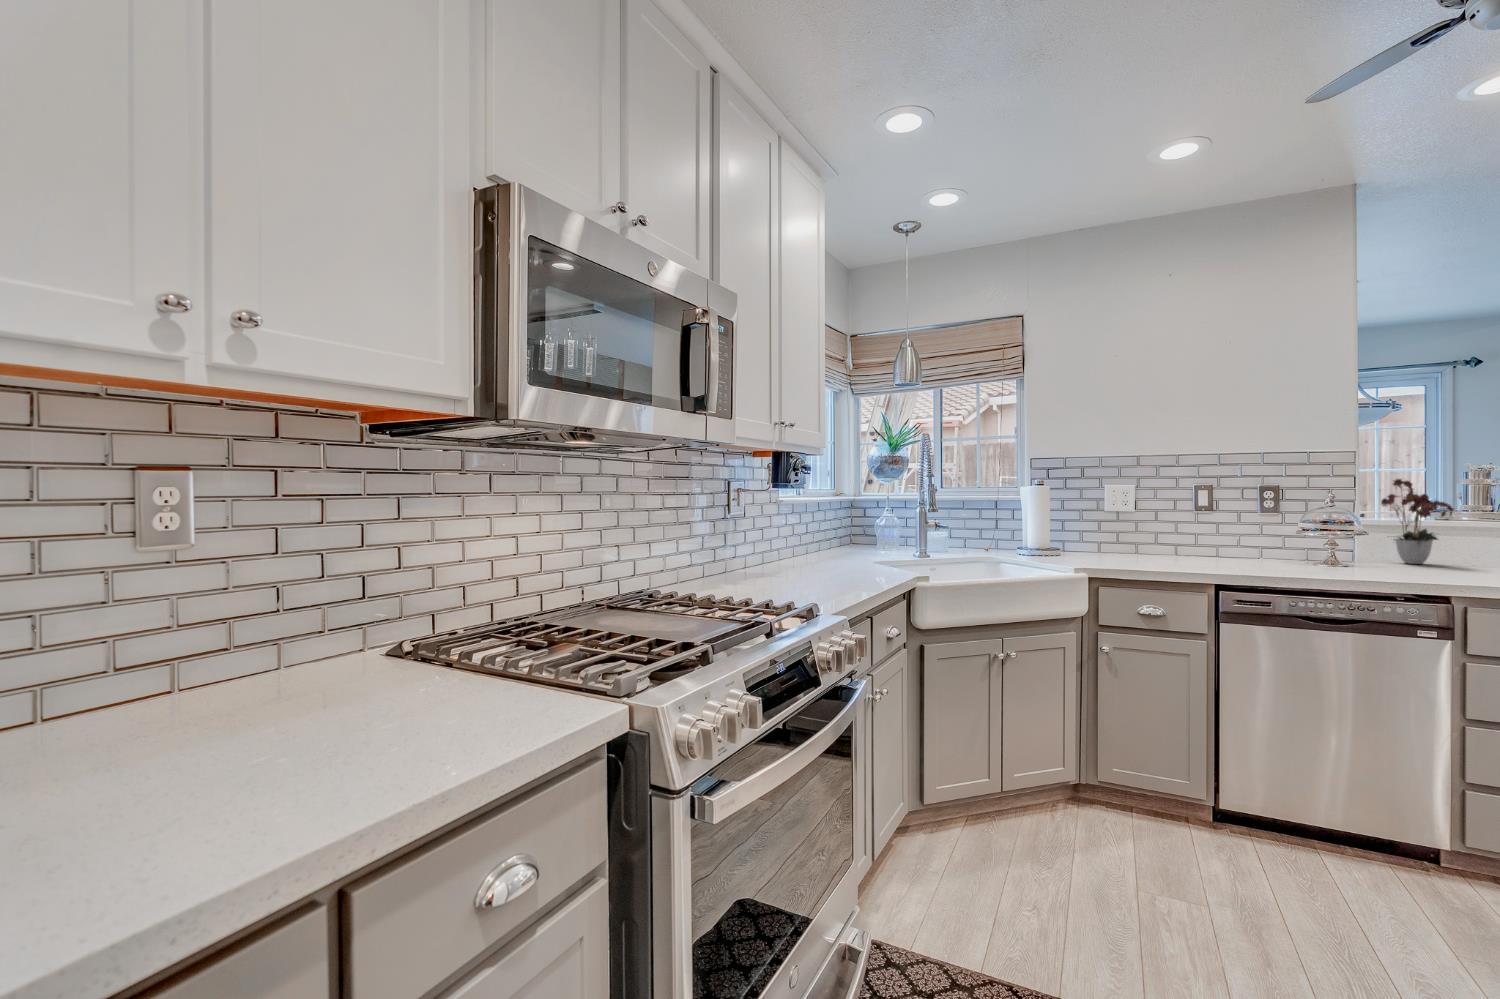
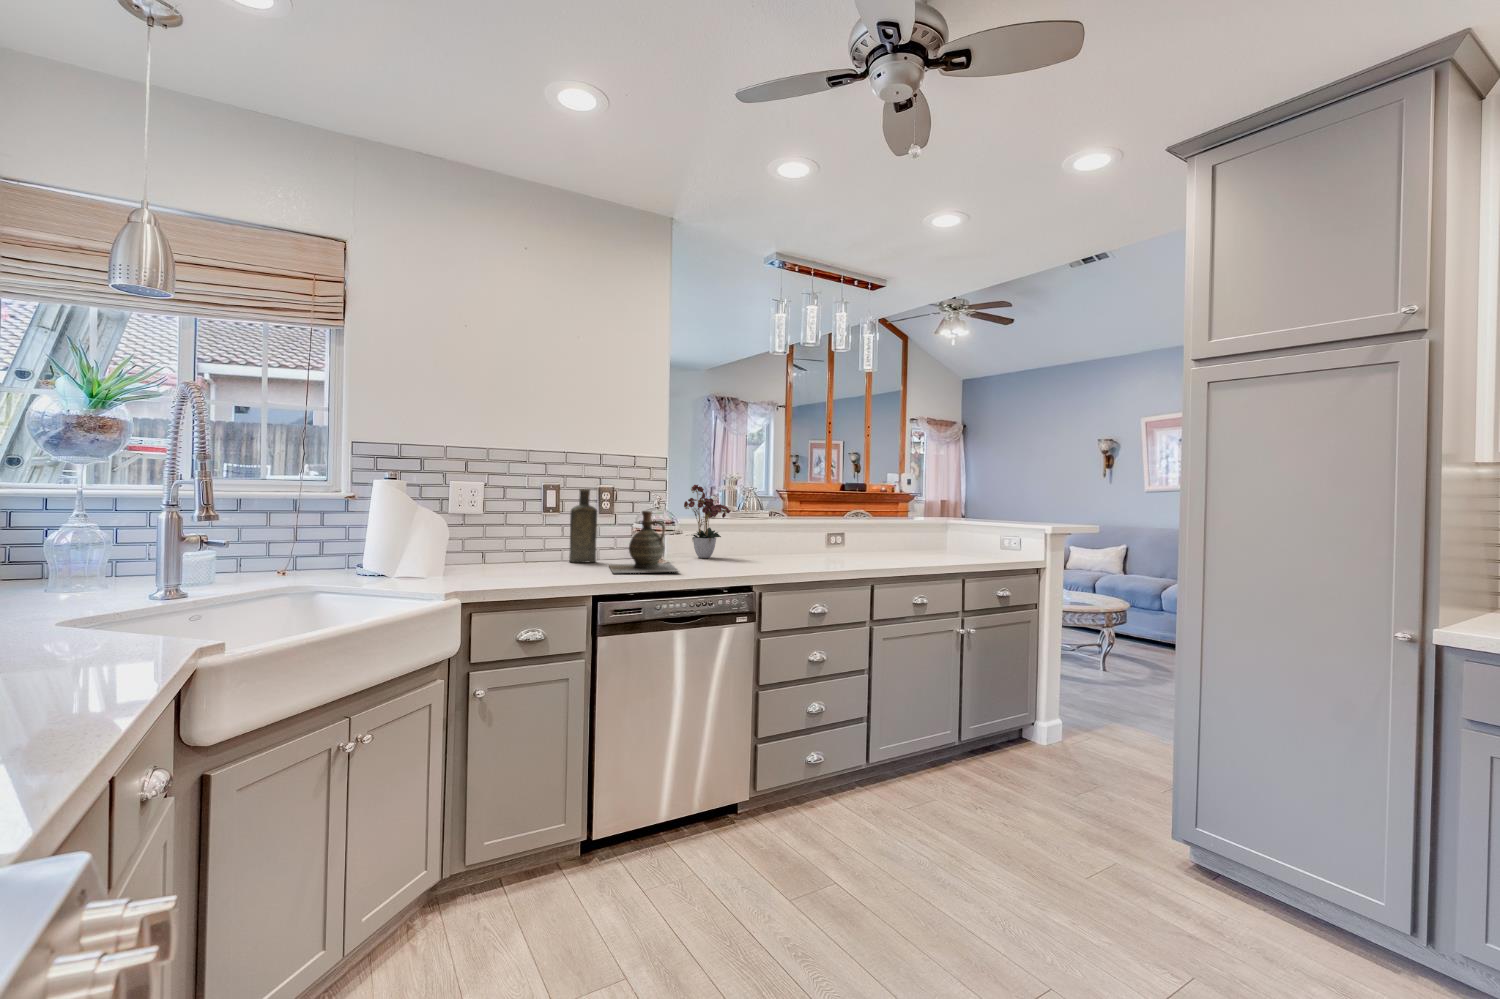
bottle: none [1218,488,1252,559] -> present [569,489,597,562]
ceramic jug: none [1252,508,1342,571] -> present [609,511,678,573]

